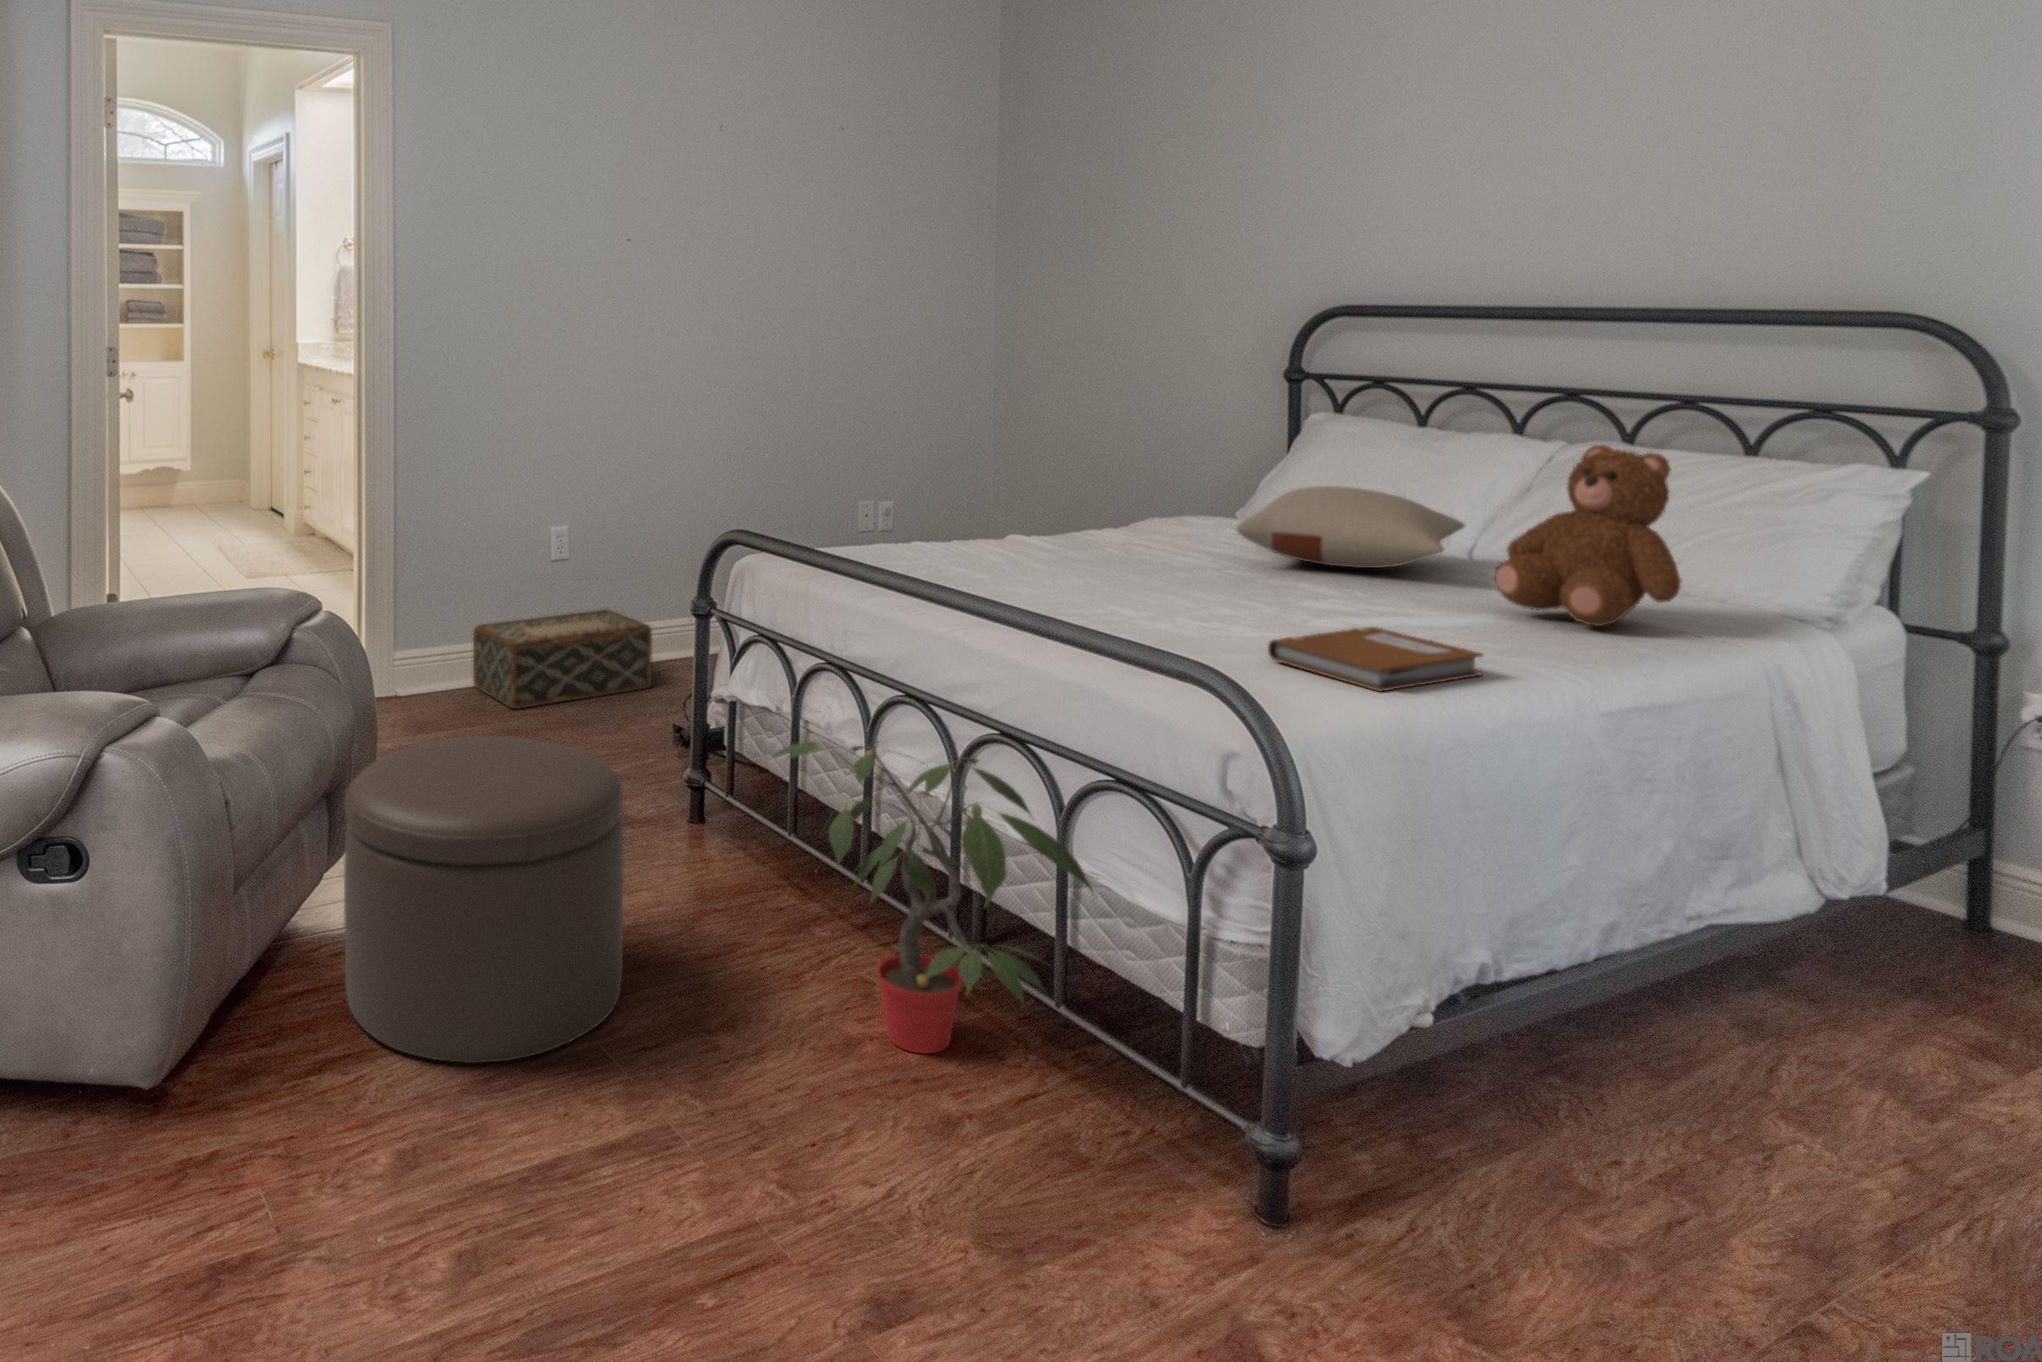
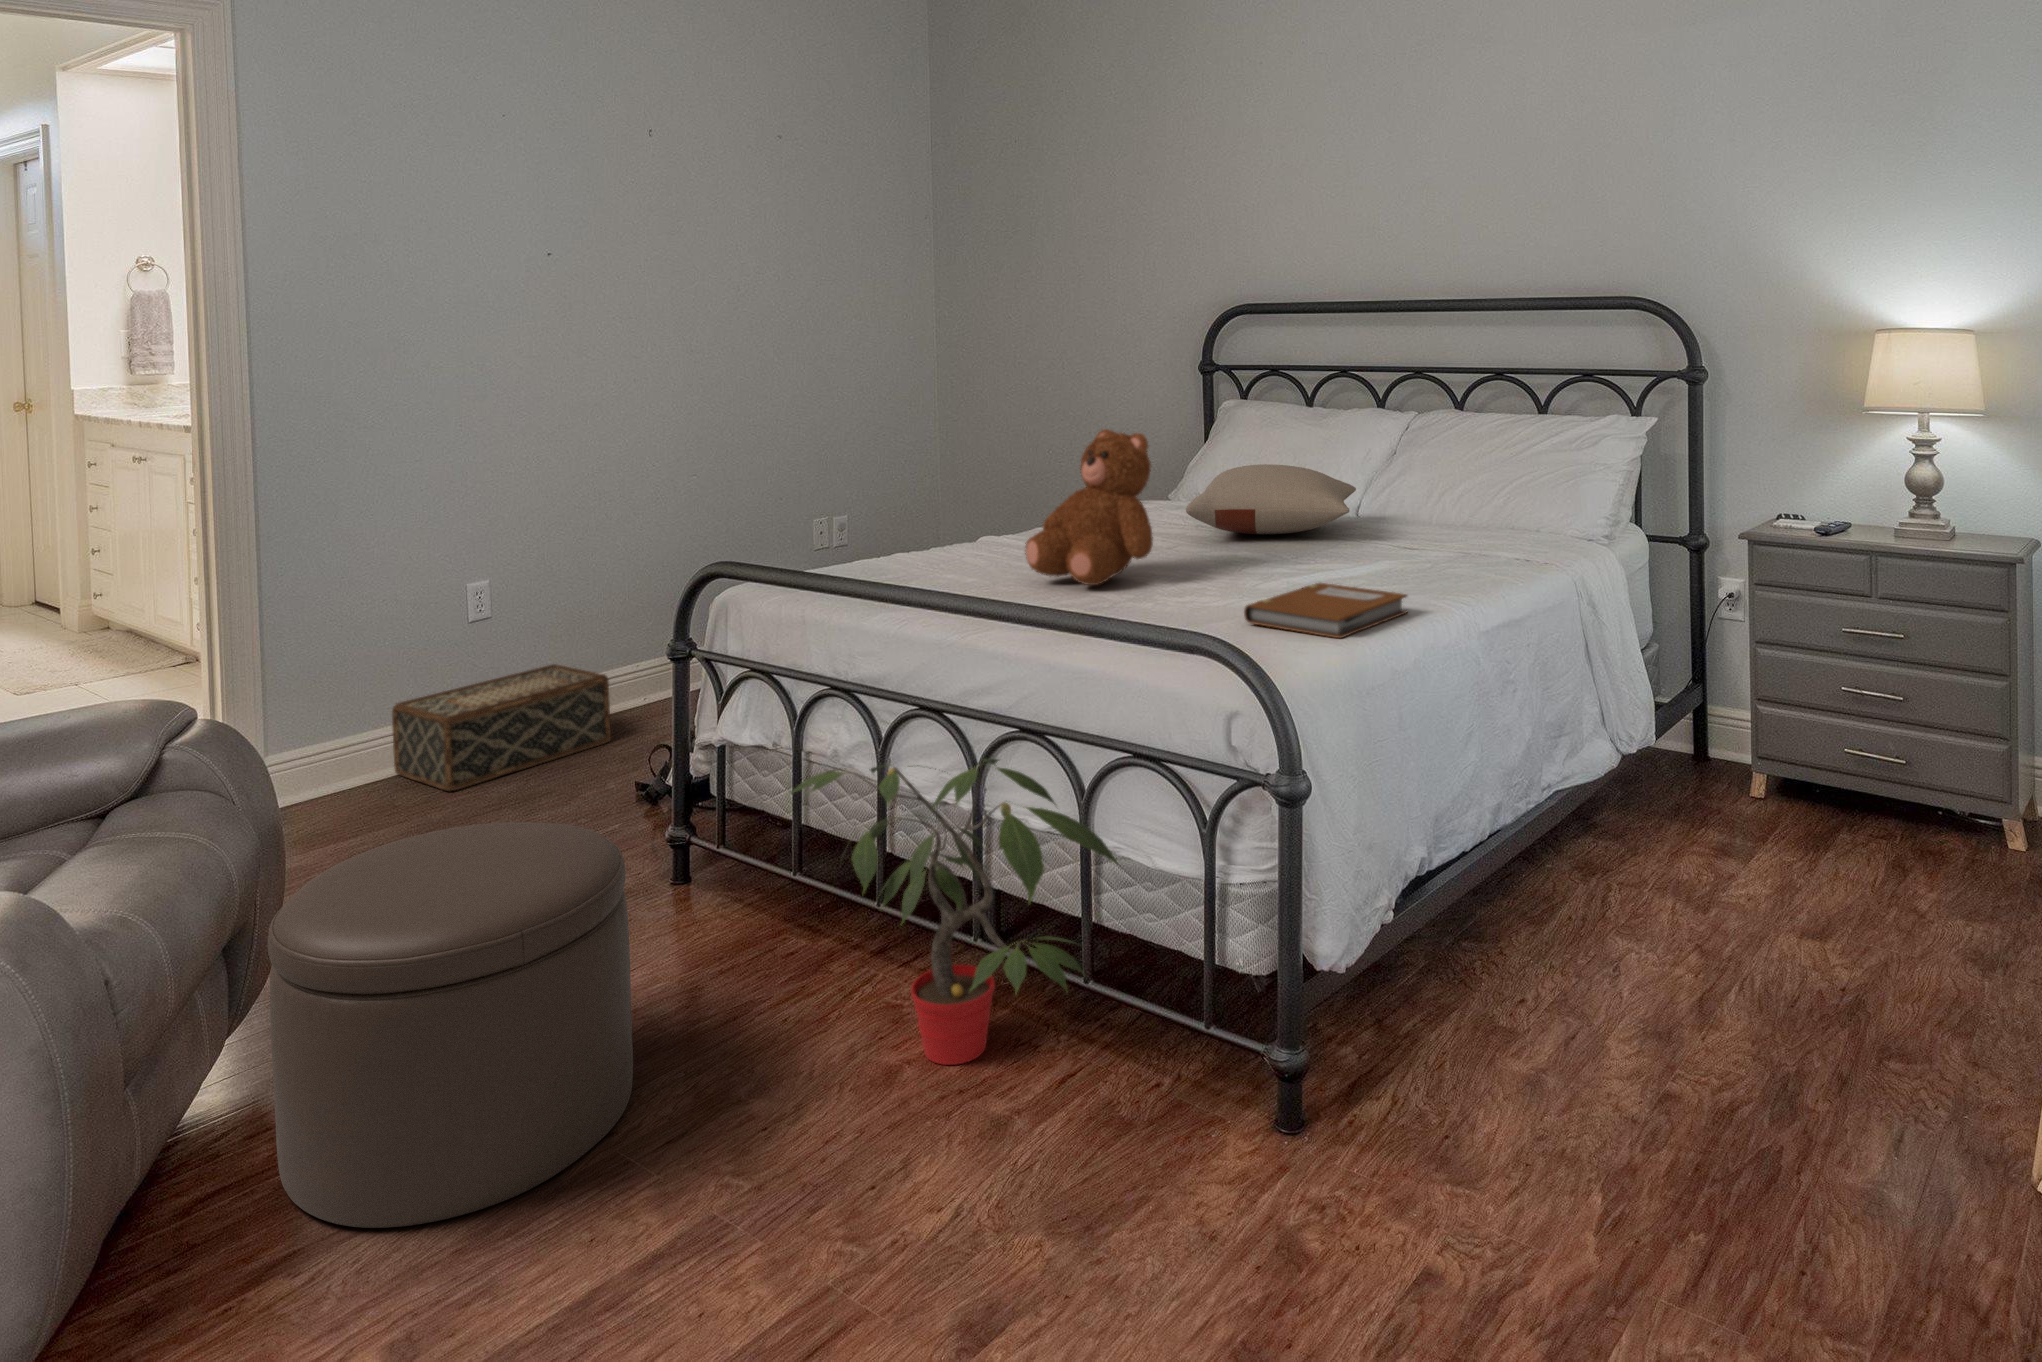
teddy bear: present [1494,445,1682,627] -> present [1025,429,1153,586]

